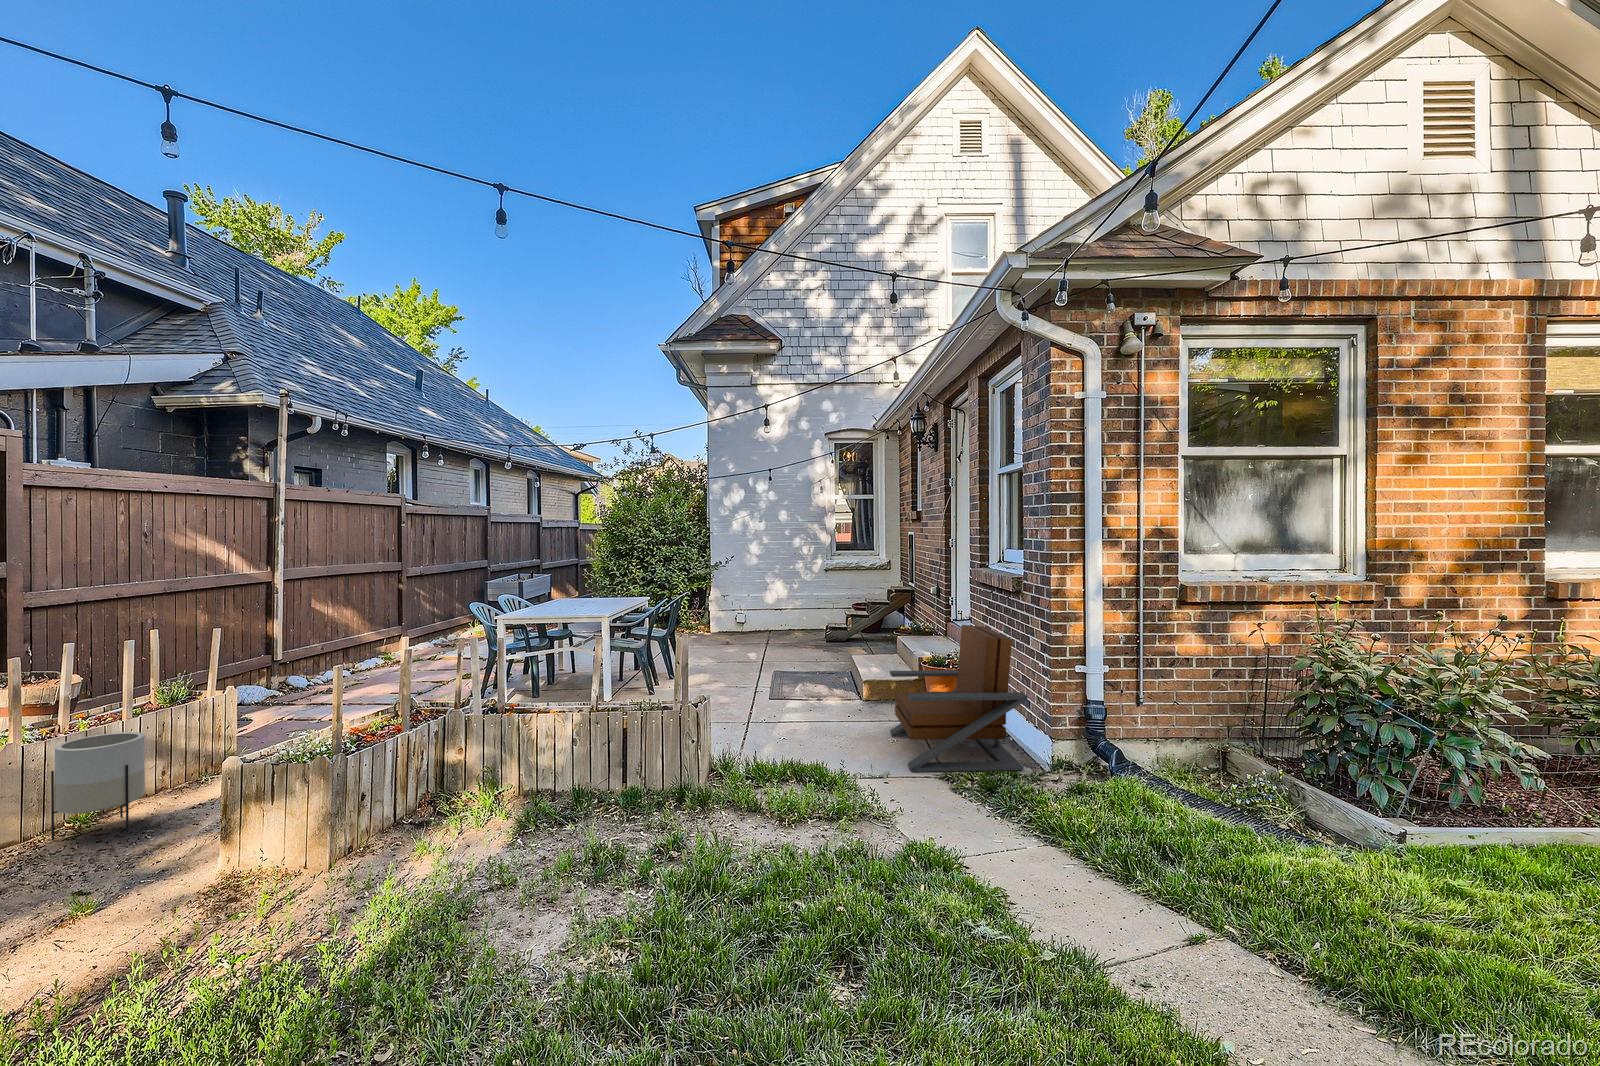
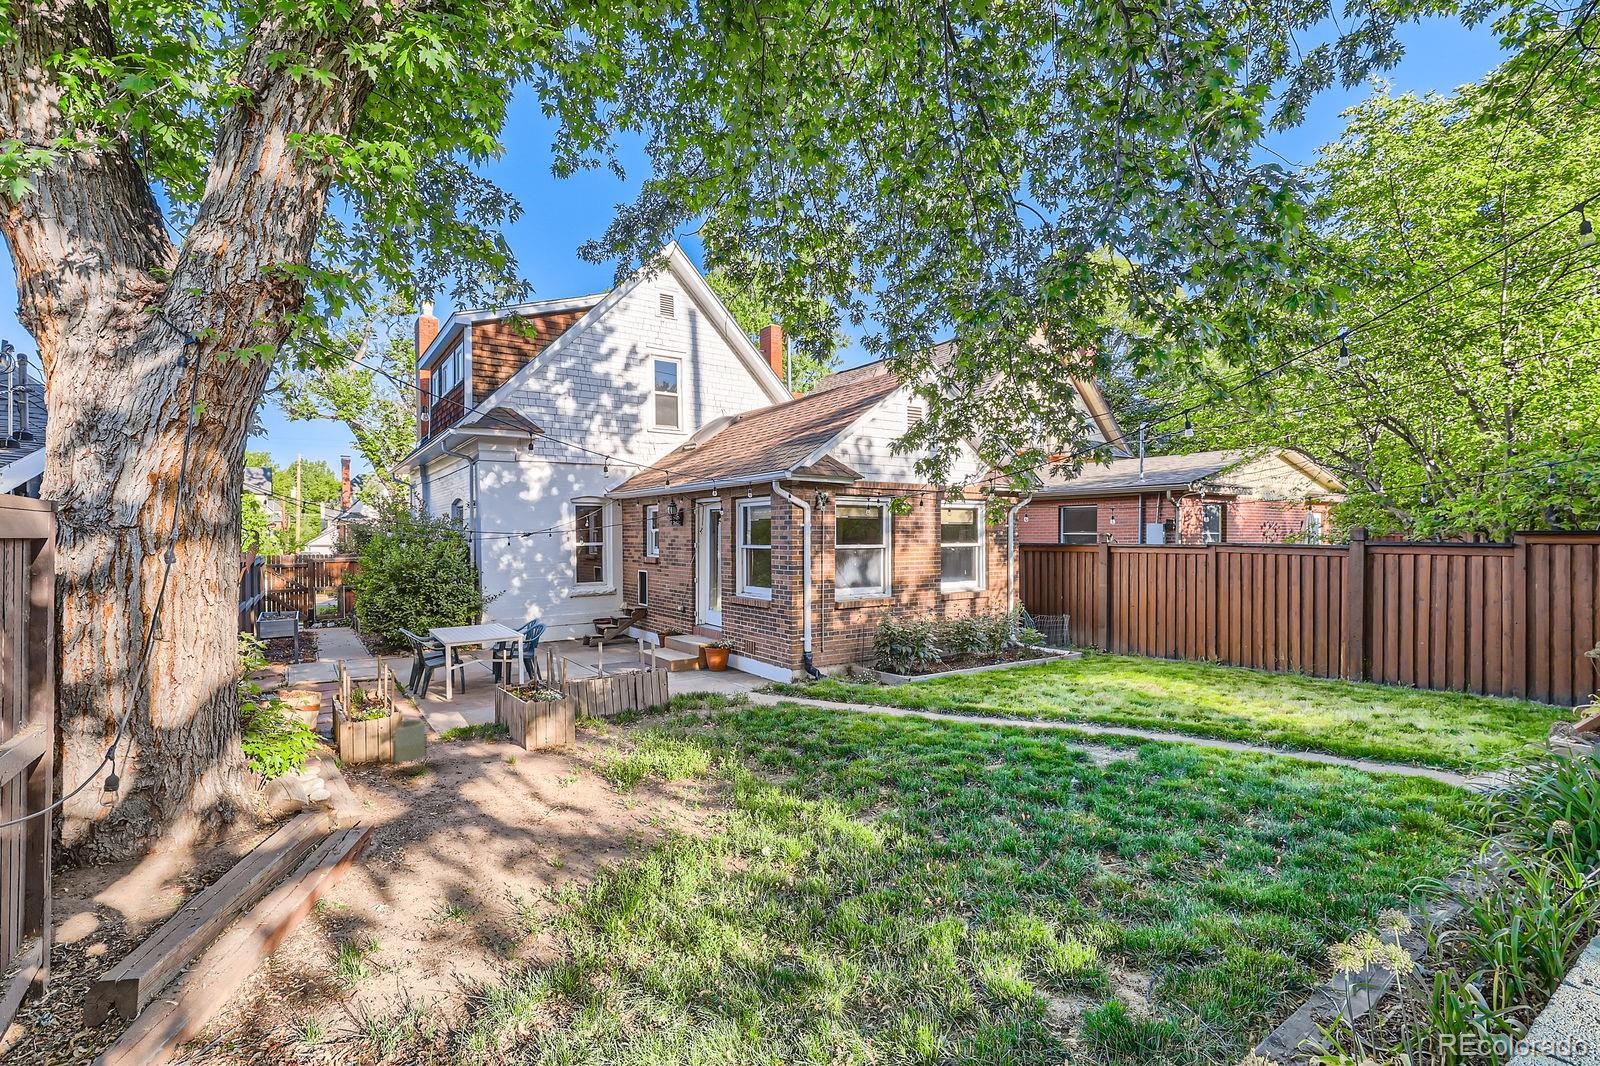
lounge chair: present [890,625,1028,772] -> none [709,625,784,693]

